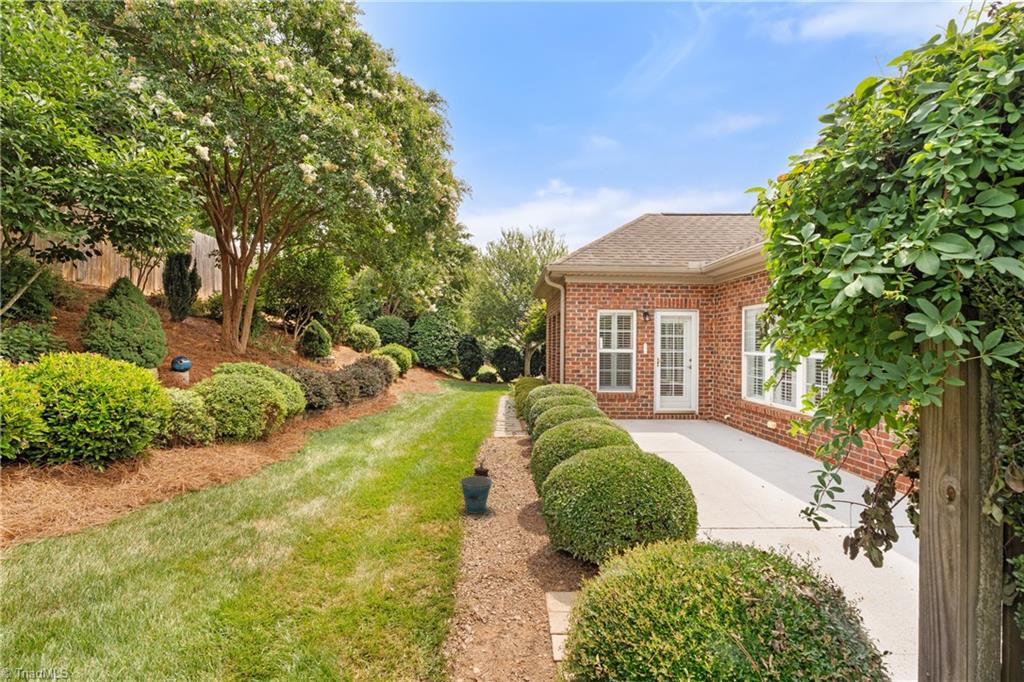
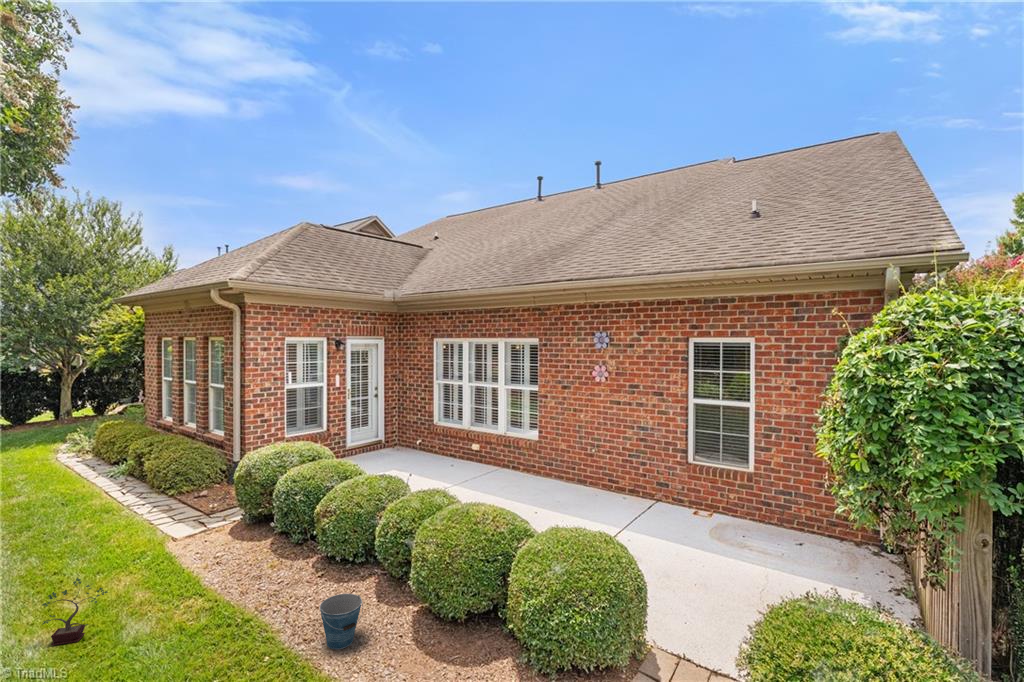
potted plant: present [472,440,496,477] -> present [42,578,108,645]

